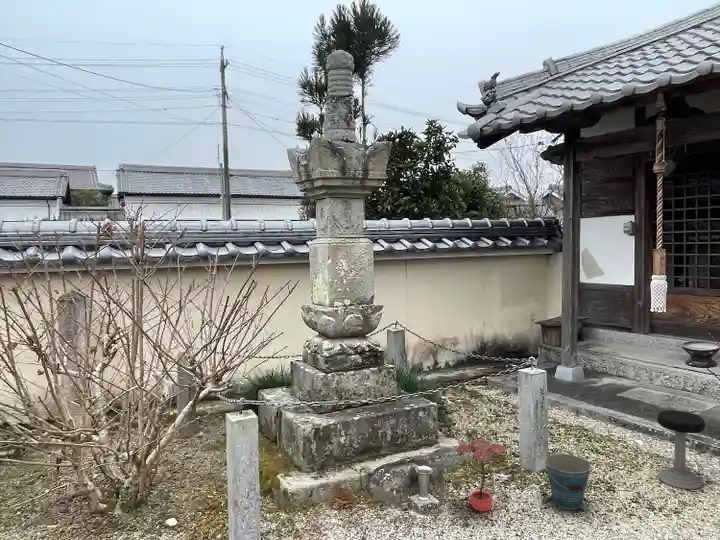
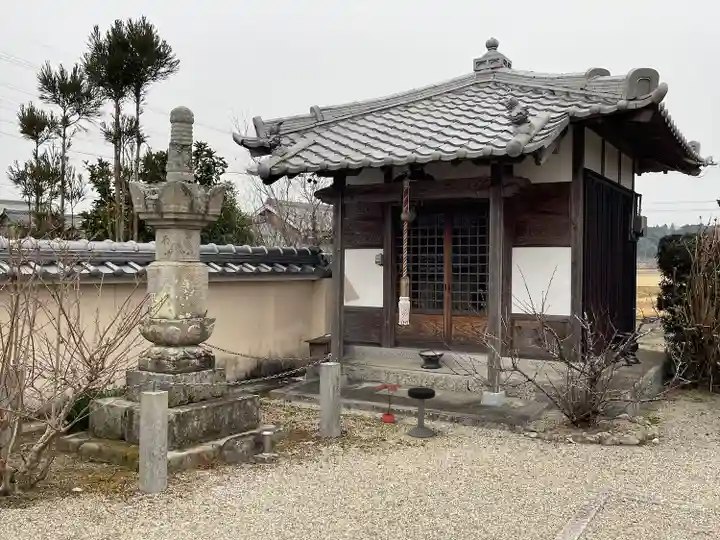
potted plant: present [456,439,507,511] -> present [375,384,402,423]
bucket: present [545,454,593,509] -> none [341,420,372,454]

